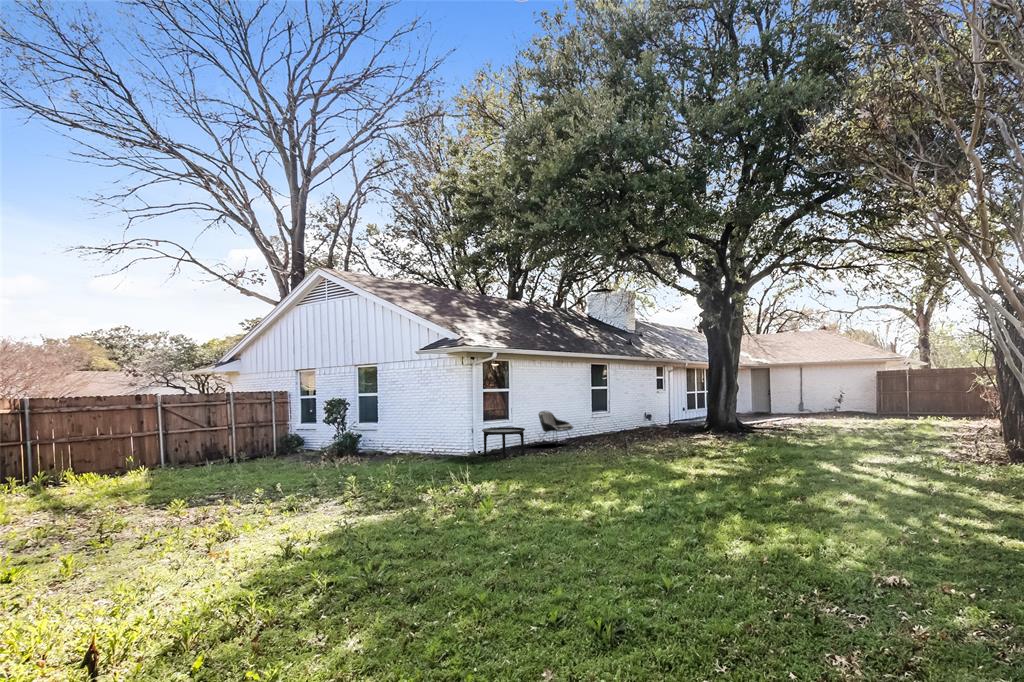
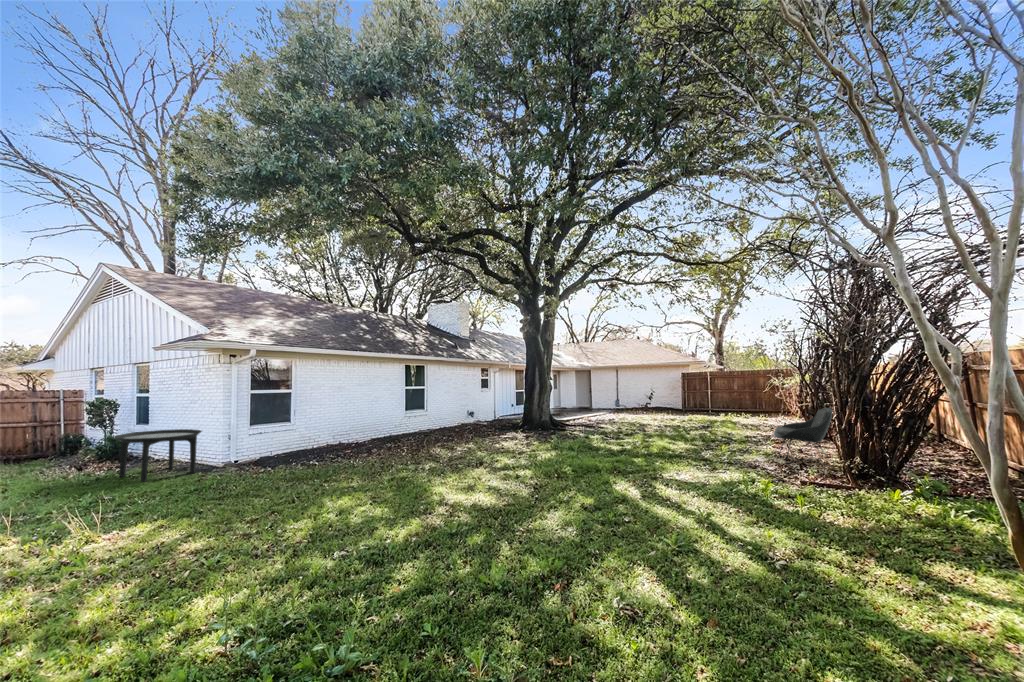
lounge chair: present [539,411,573,446] -> present [774,408,832,467]

